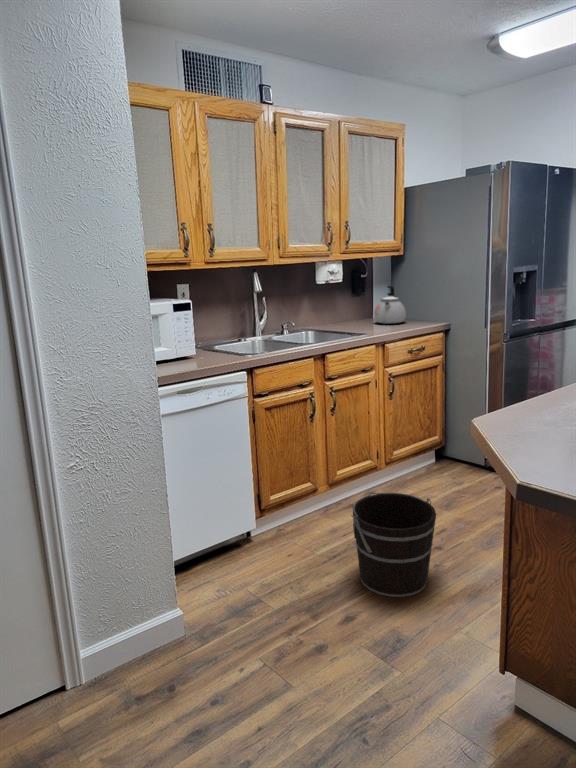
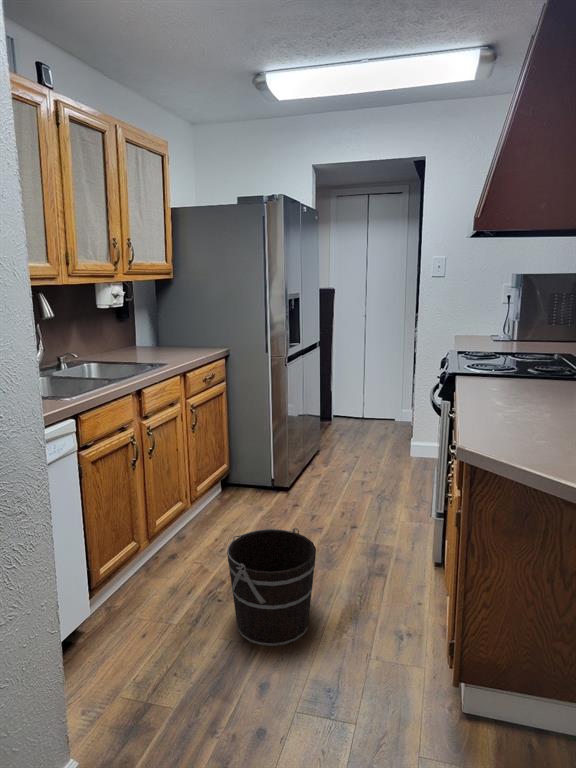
kettle: present [374,286,406,324] -> none [151,312,185,352]

